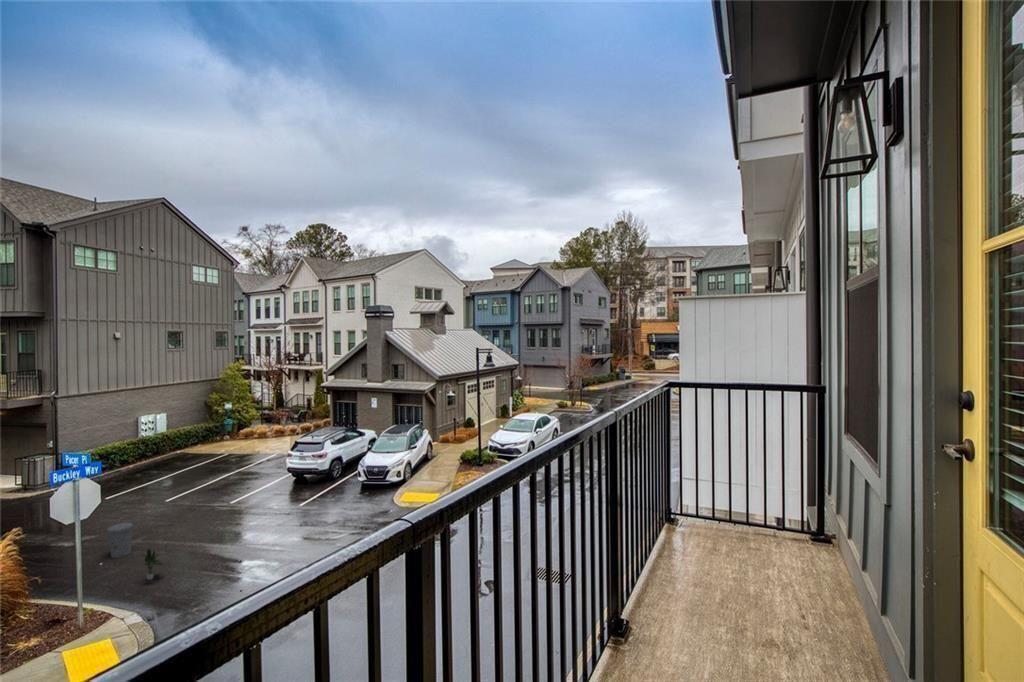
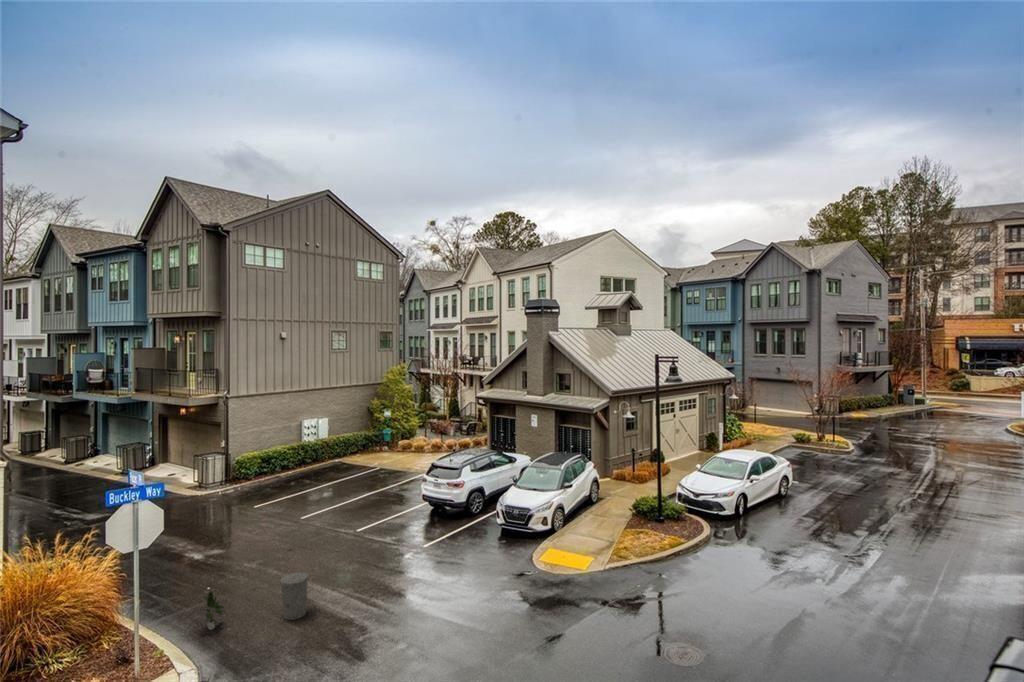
trash can: present [107,523,133,558] -> present [280,572,308,620]

